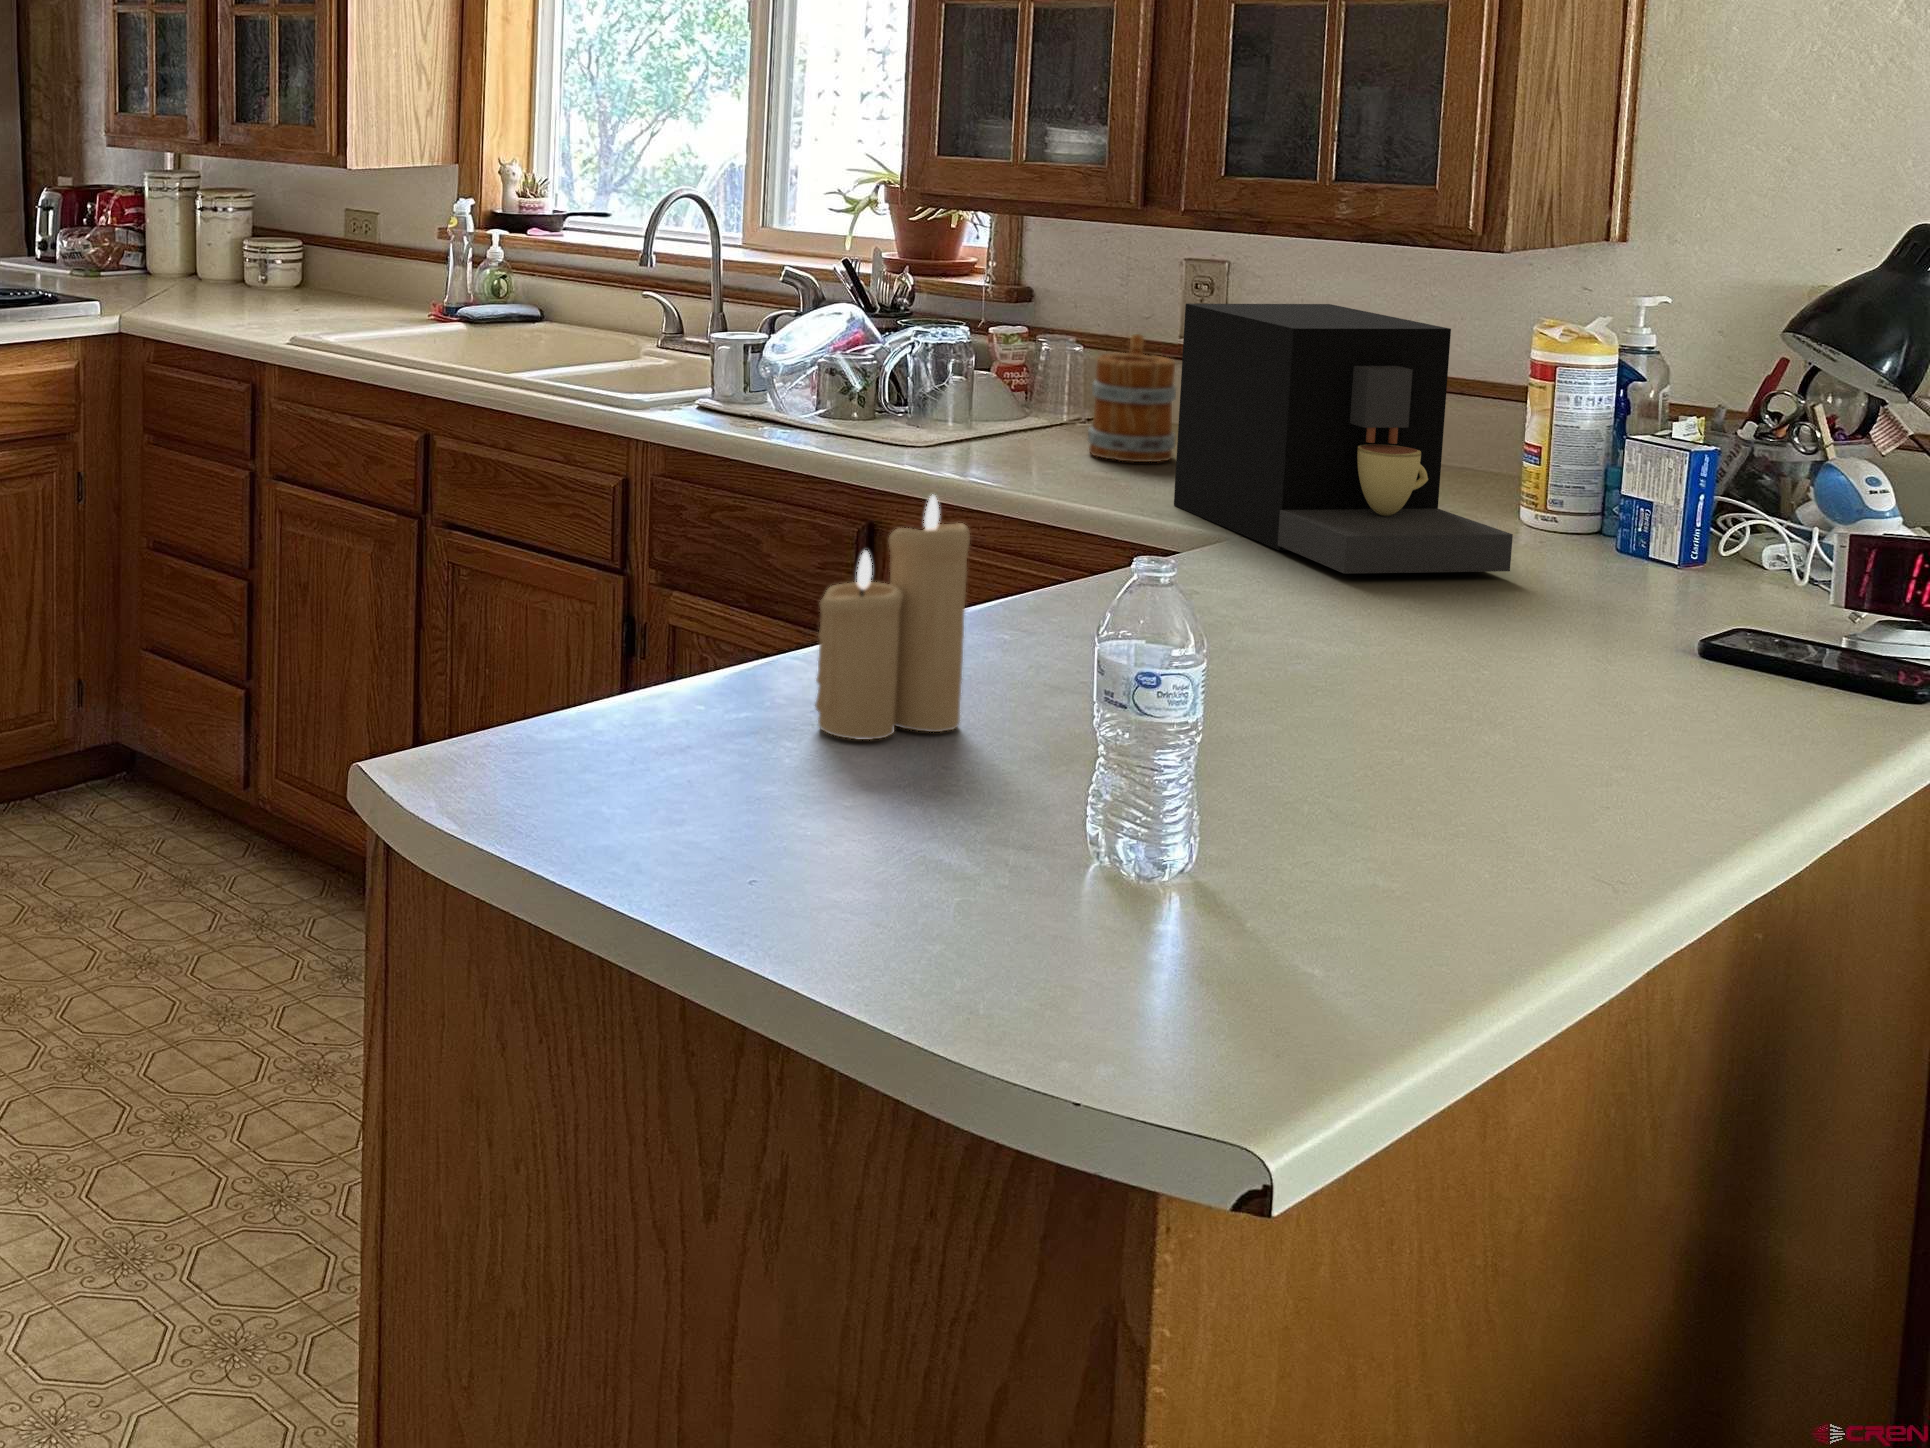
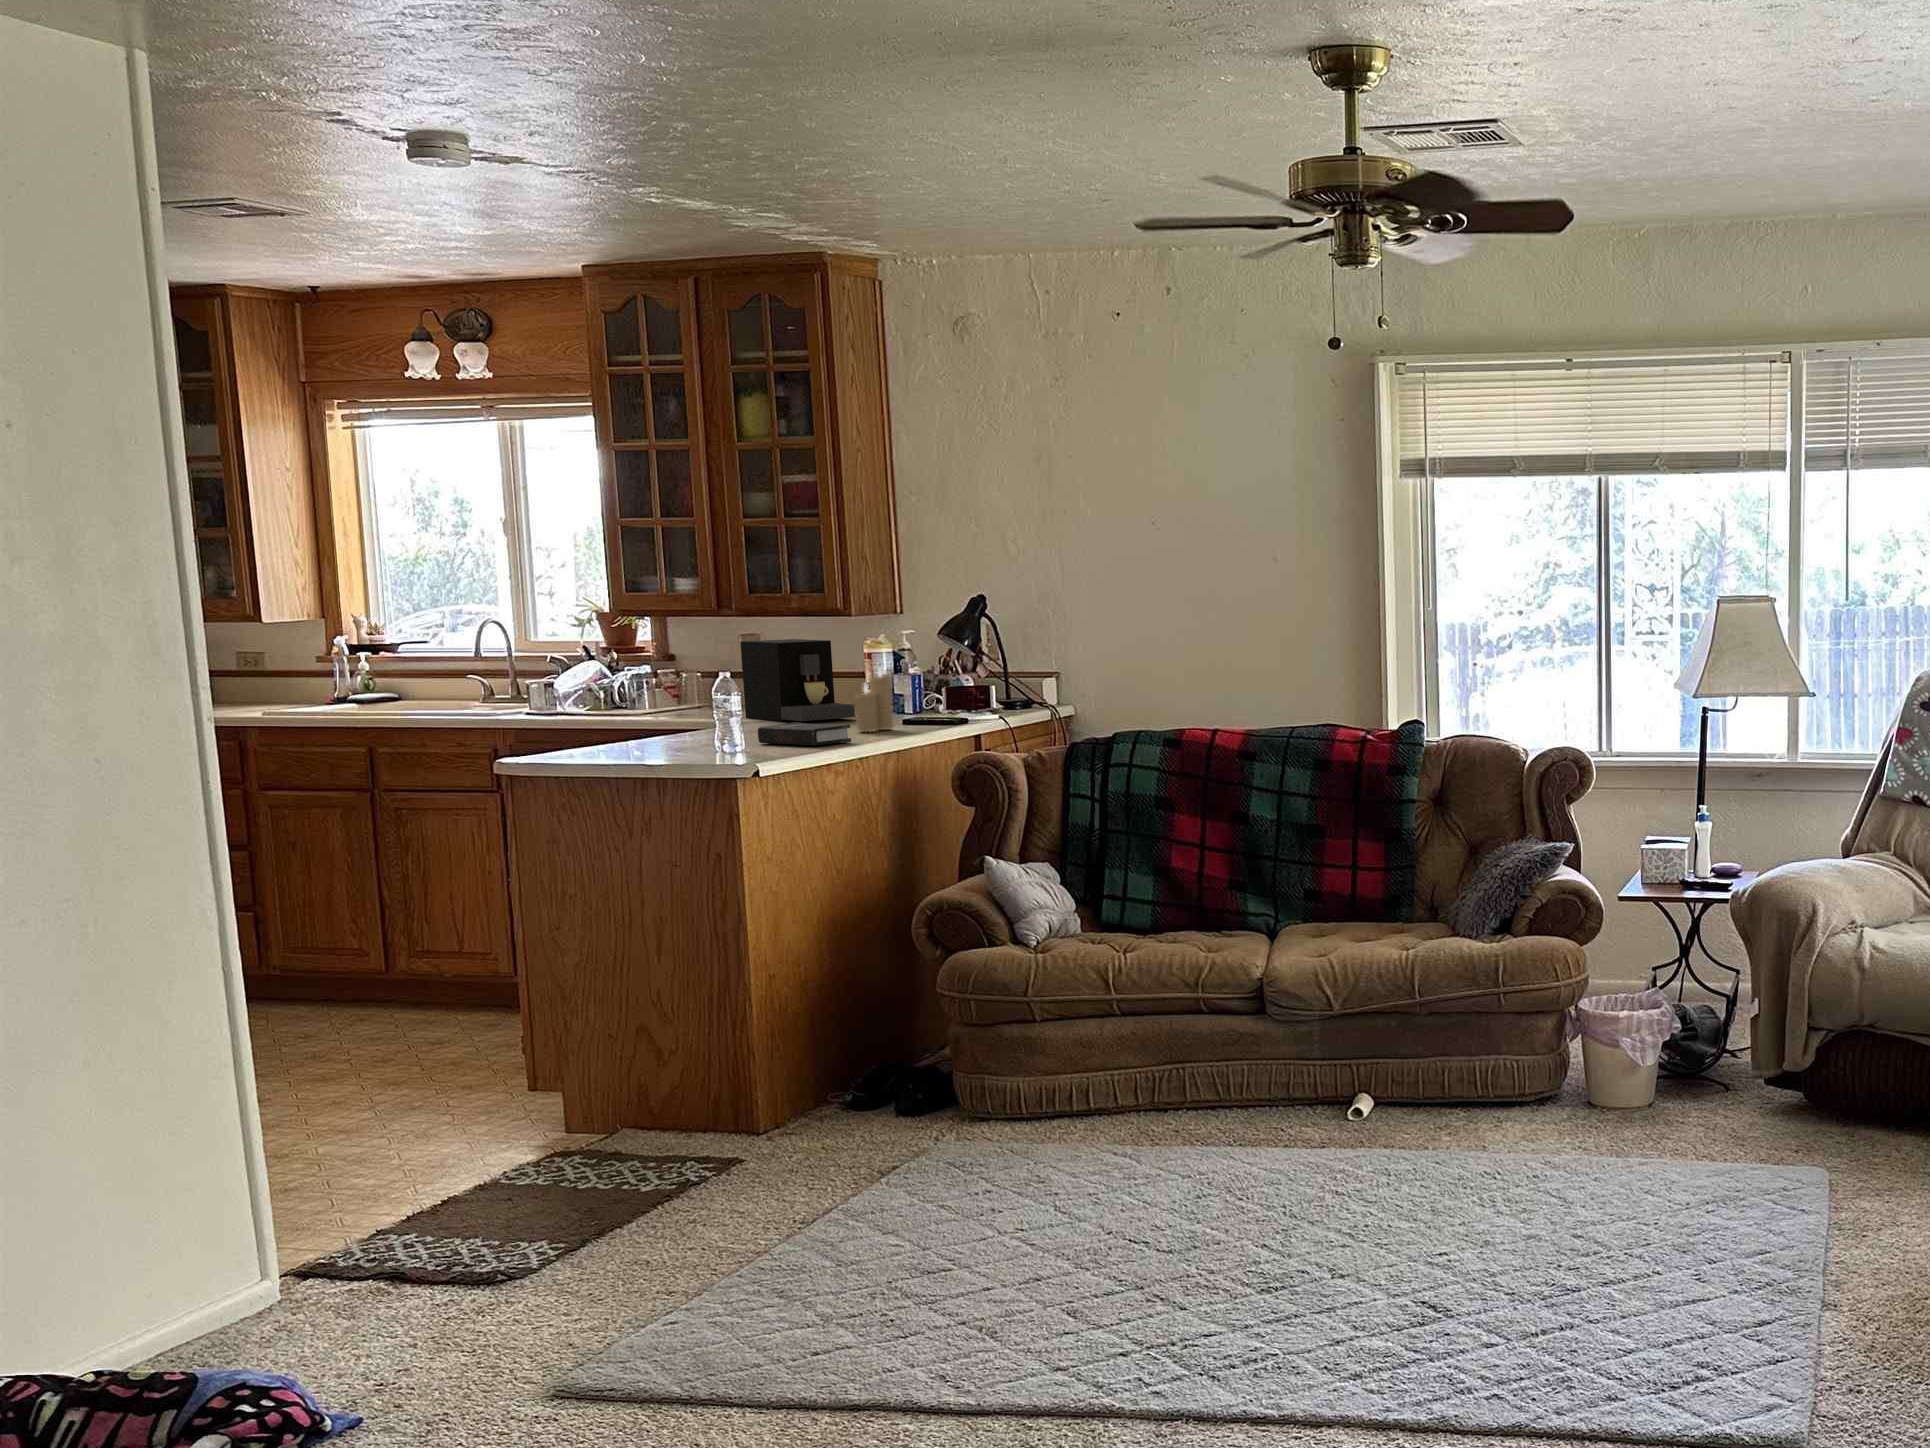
mug: present [1088,334,1176,462] -> none [709,663,745,712]
candle: present [815,495,970,740] -> present [855,670,893,732]
hardback book: none [1219,670,1595,839] -> present [758,722,851,745]

